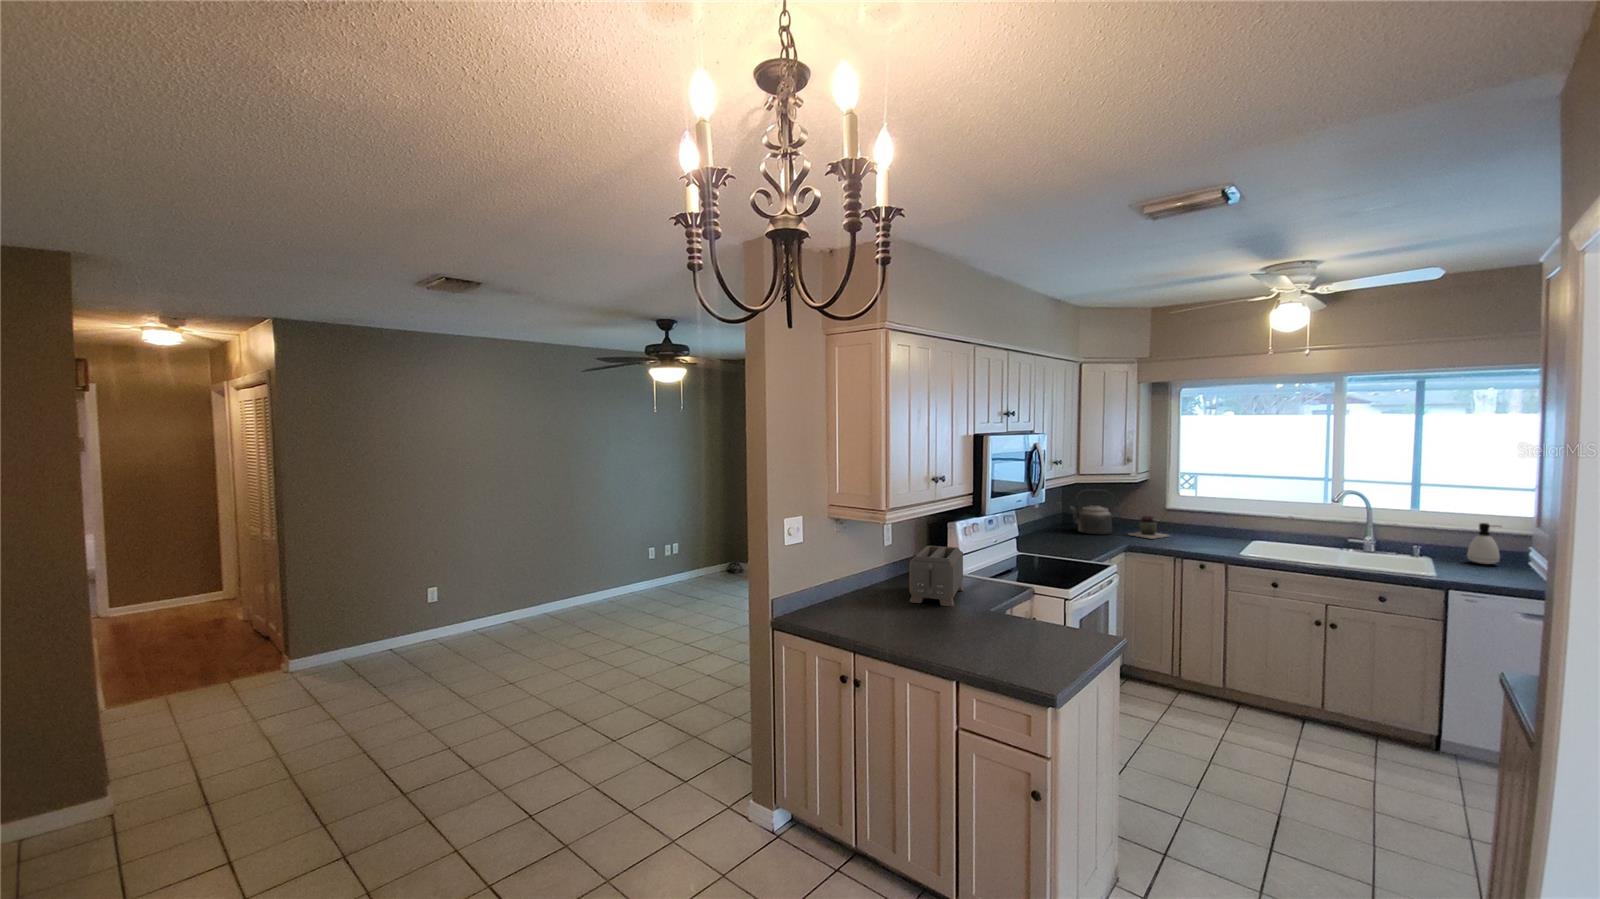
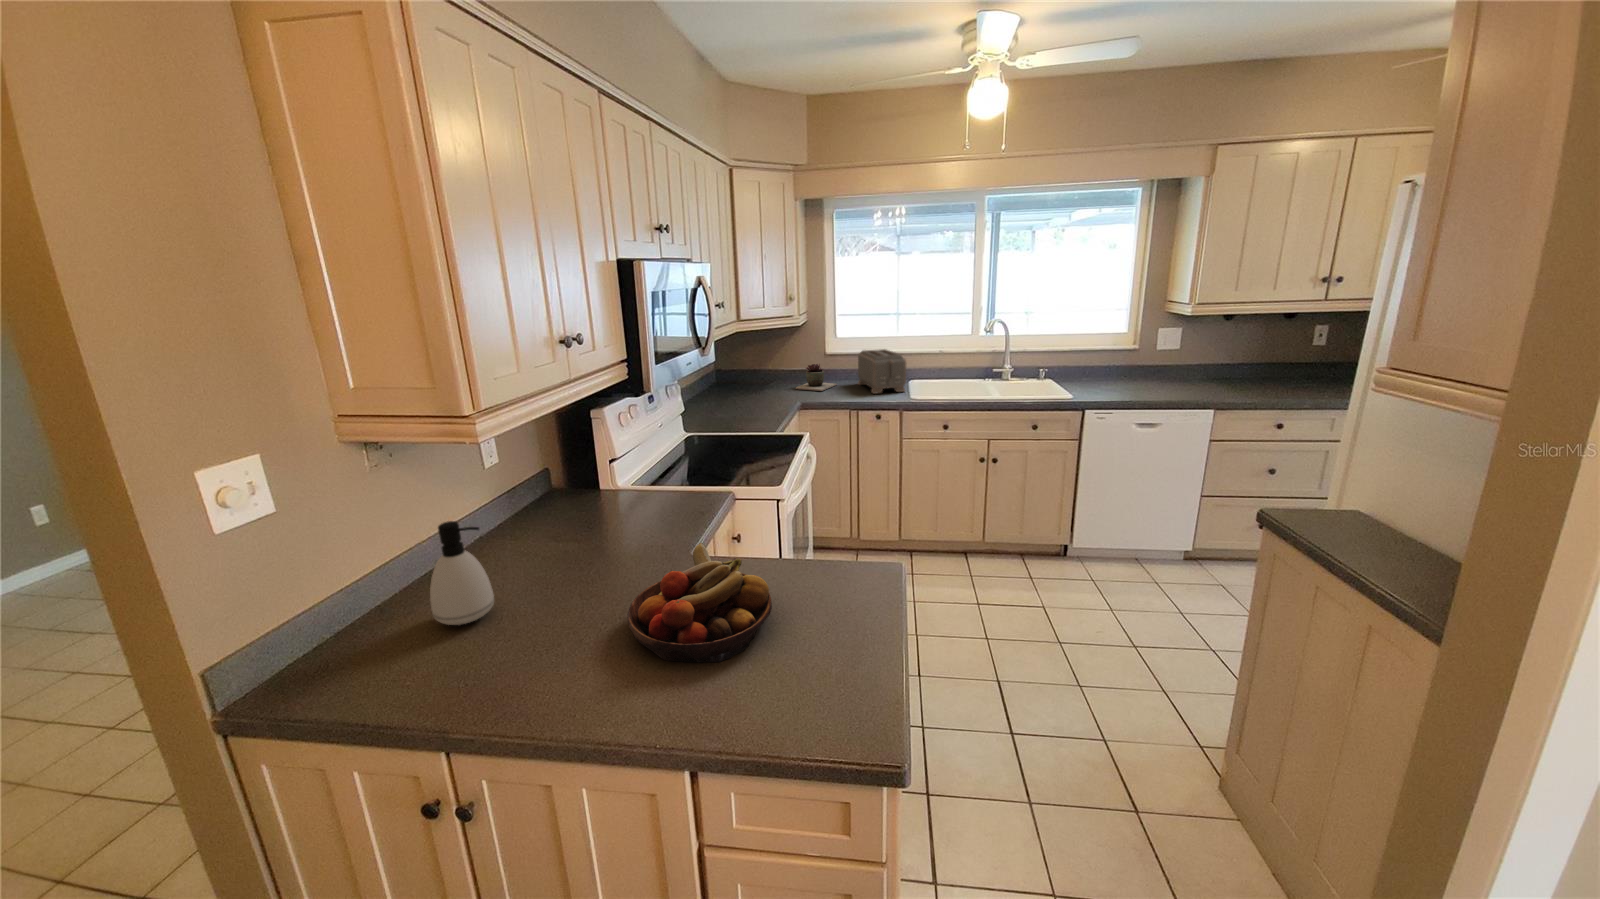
kettle: present [1070,492,1112,535] -> none [730,338,778,393]
soap dispenser: present [1467,523,1500,564] -> present [430,521,494,625]
toaster: present [909,546,964,607] -> present [858,349,906,394]
fruit bowl: none [942,595,1021,648] -> present [627,543,772,663]

